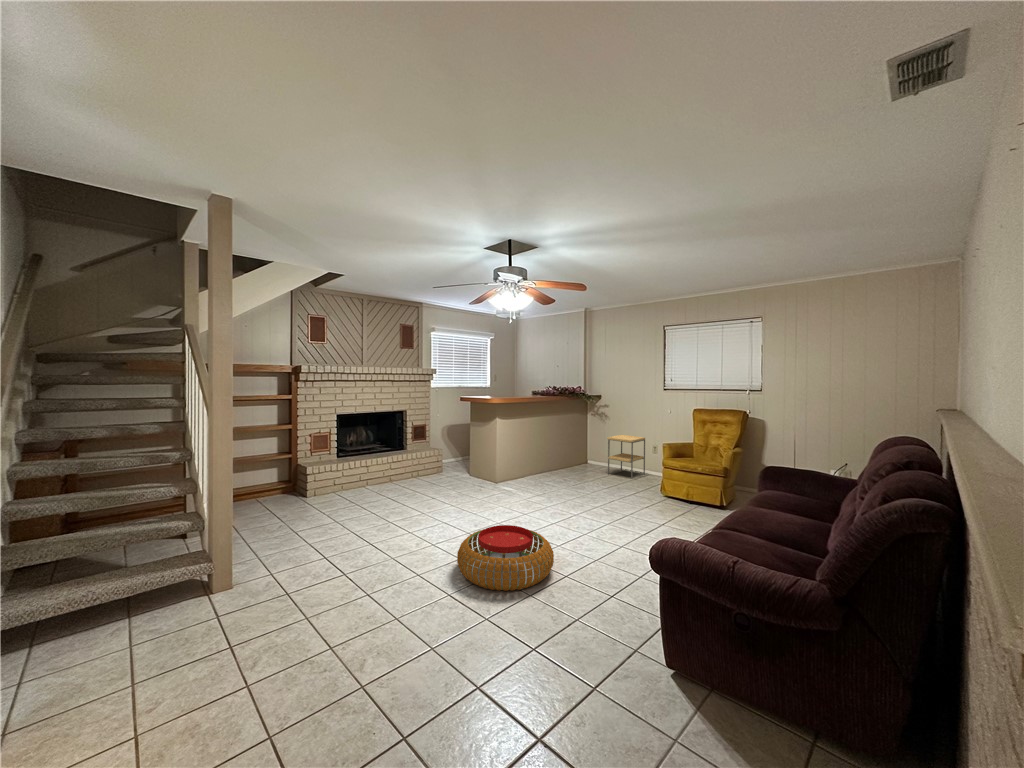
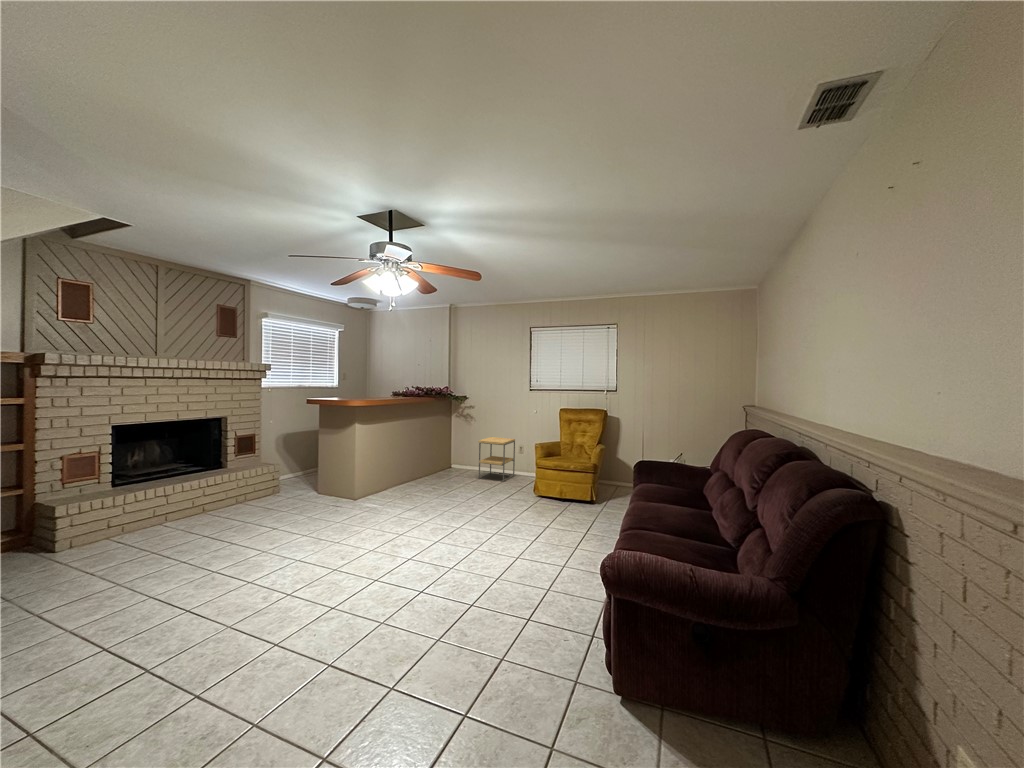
pouf: present [457,525,554,591] -> none [334,556,458,644]

